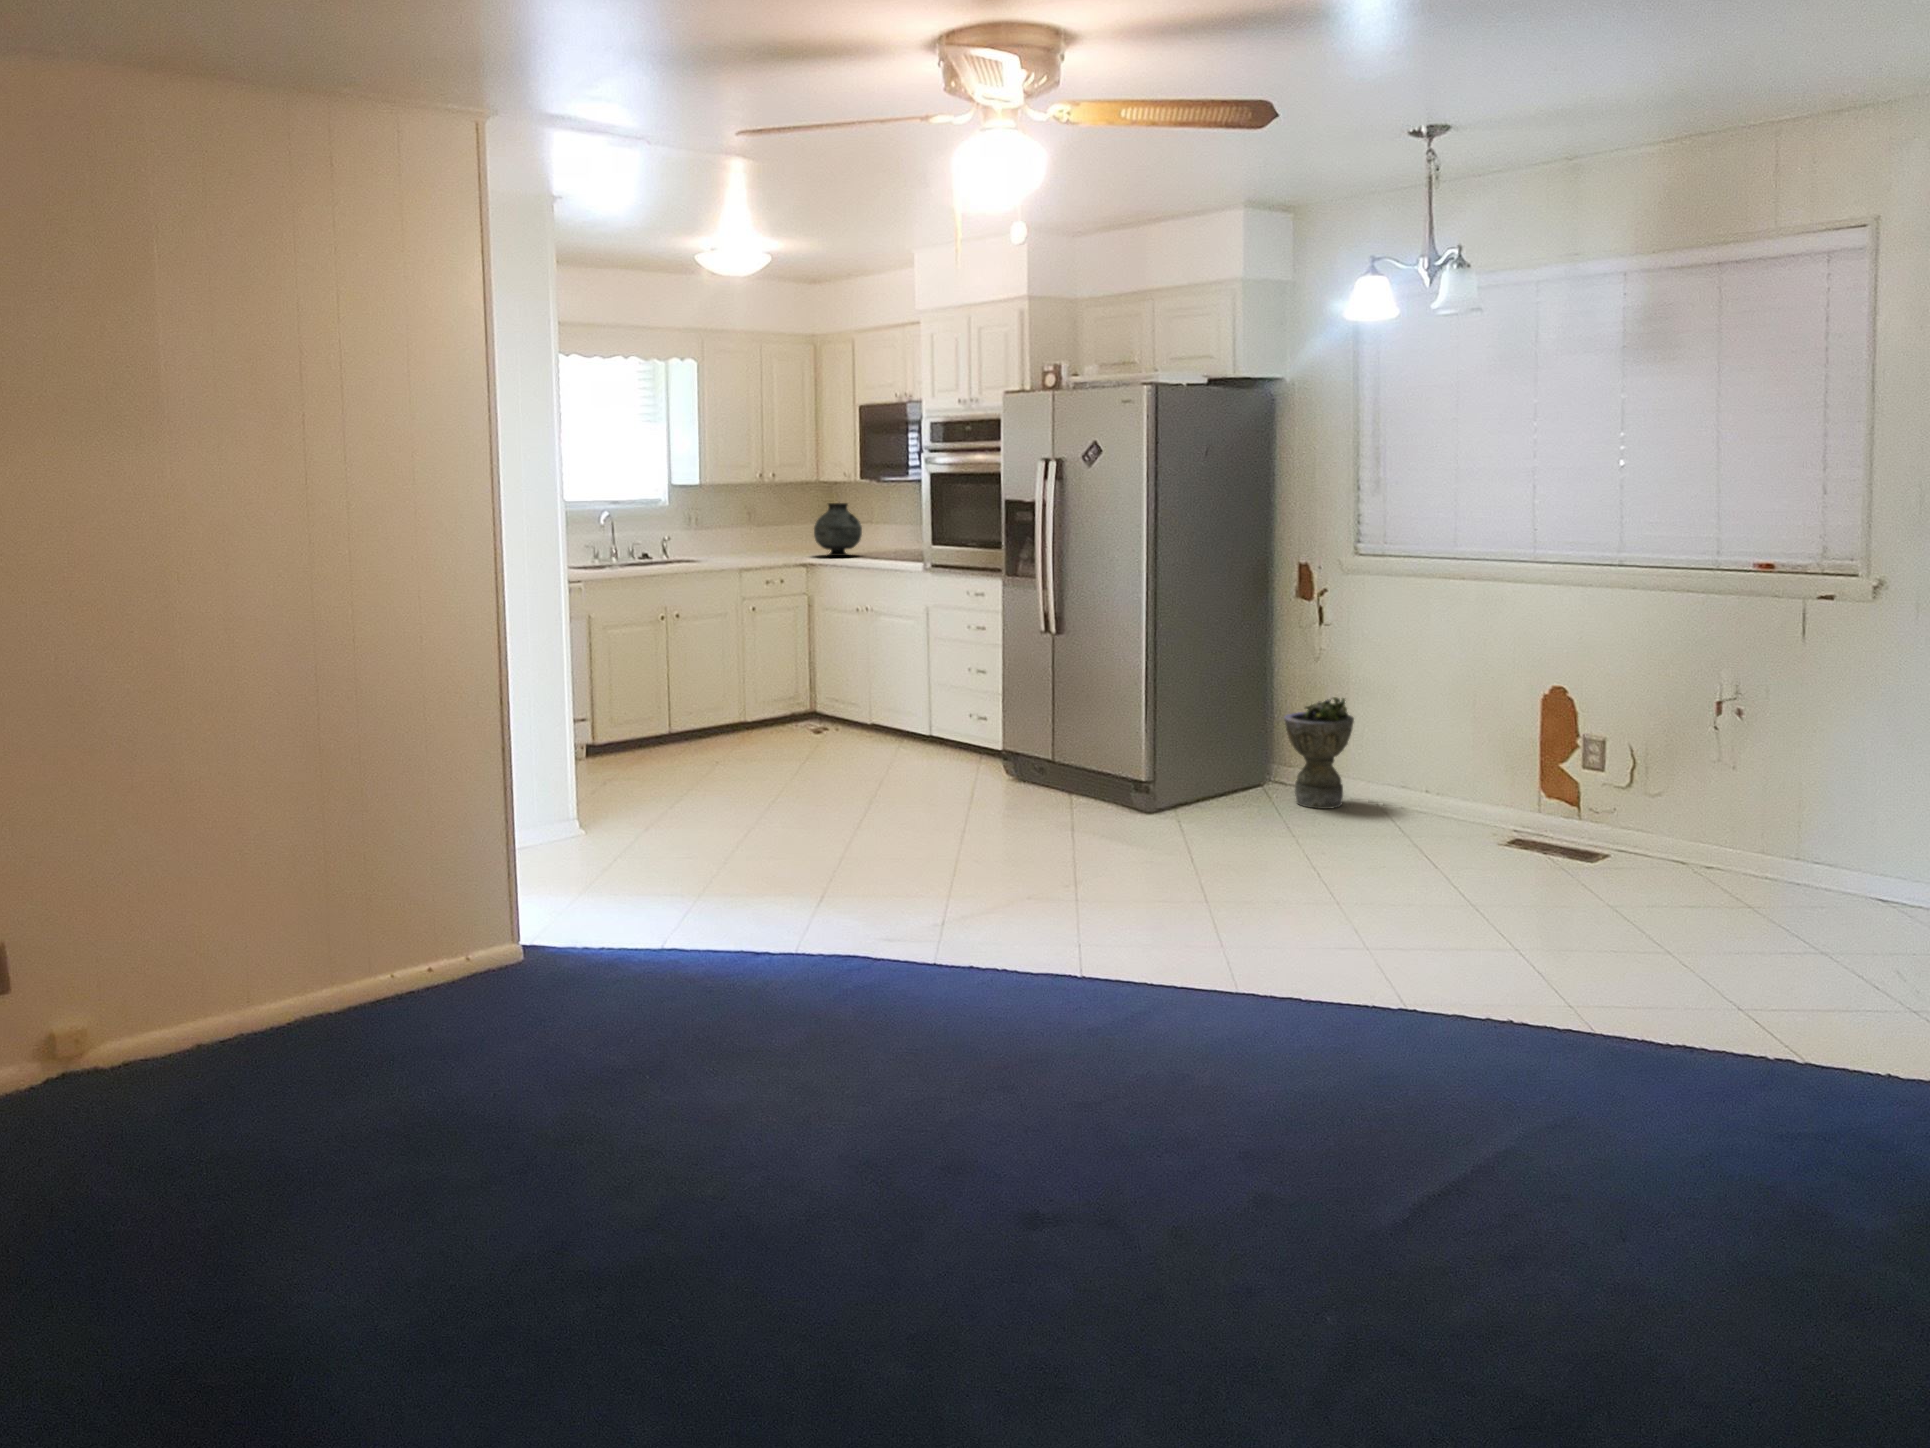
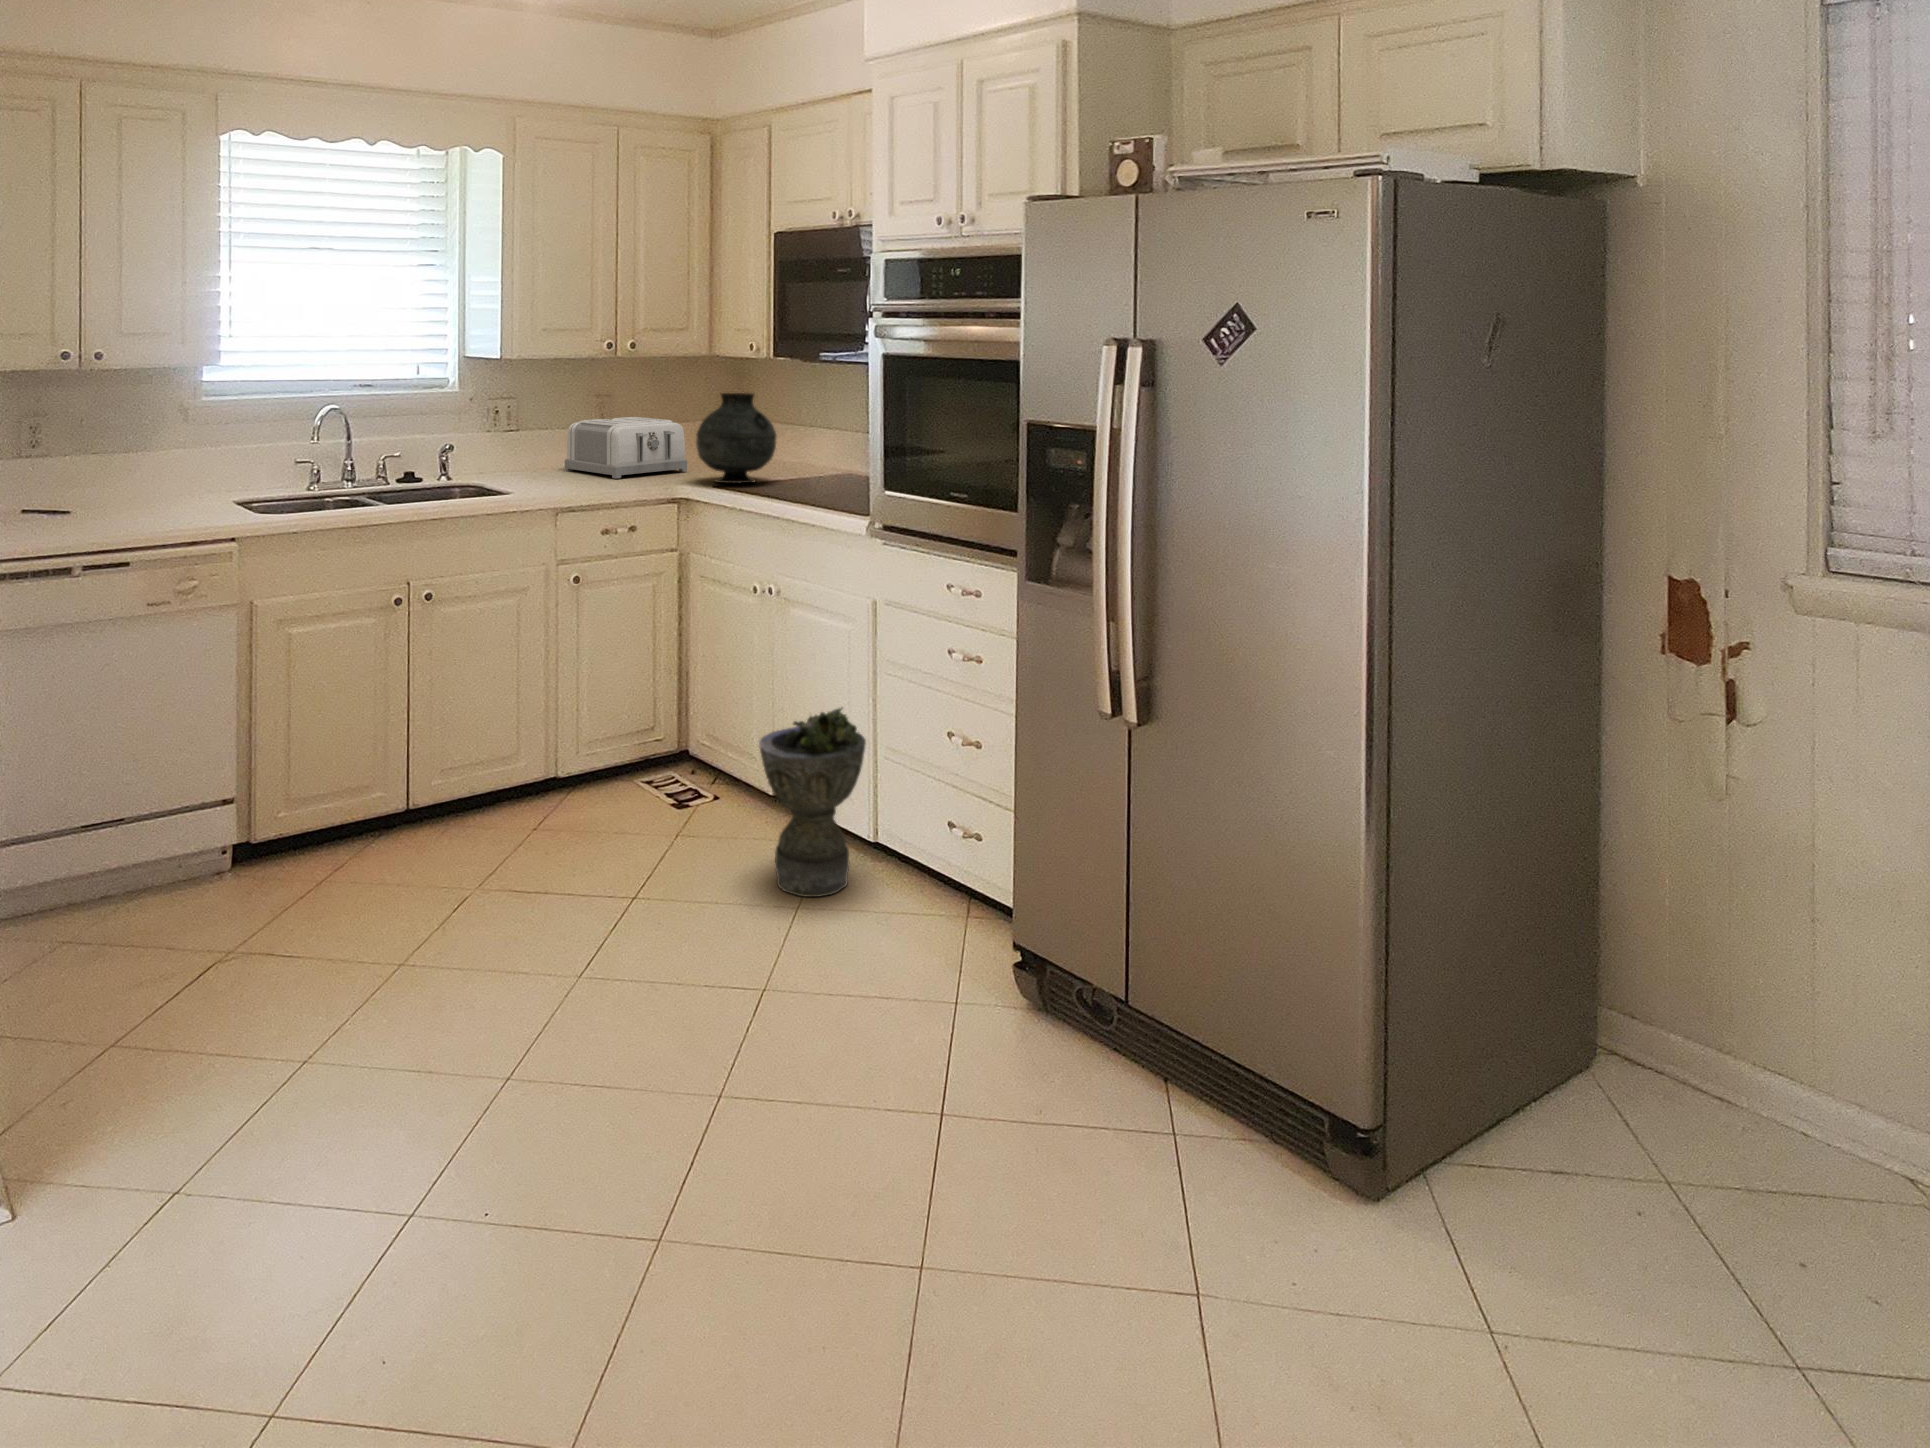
toaster: none [729,522,805,556] -> present [565,417,687,478]
planter: present [1284,697,1354,809] -> present [759,707,866,897]

